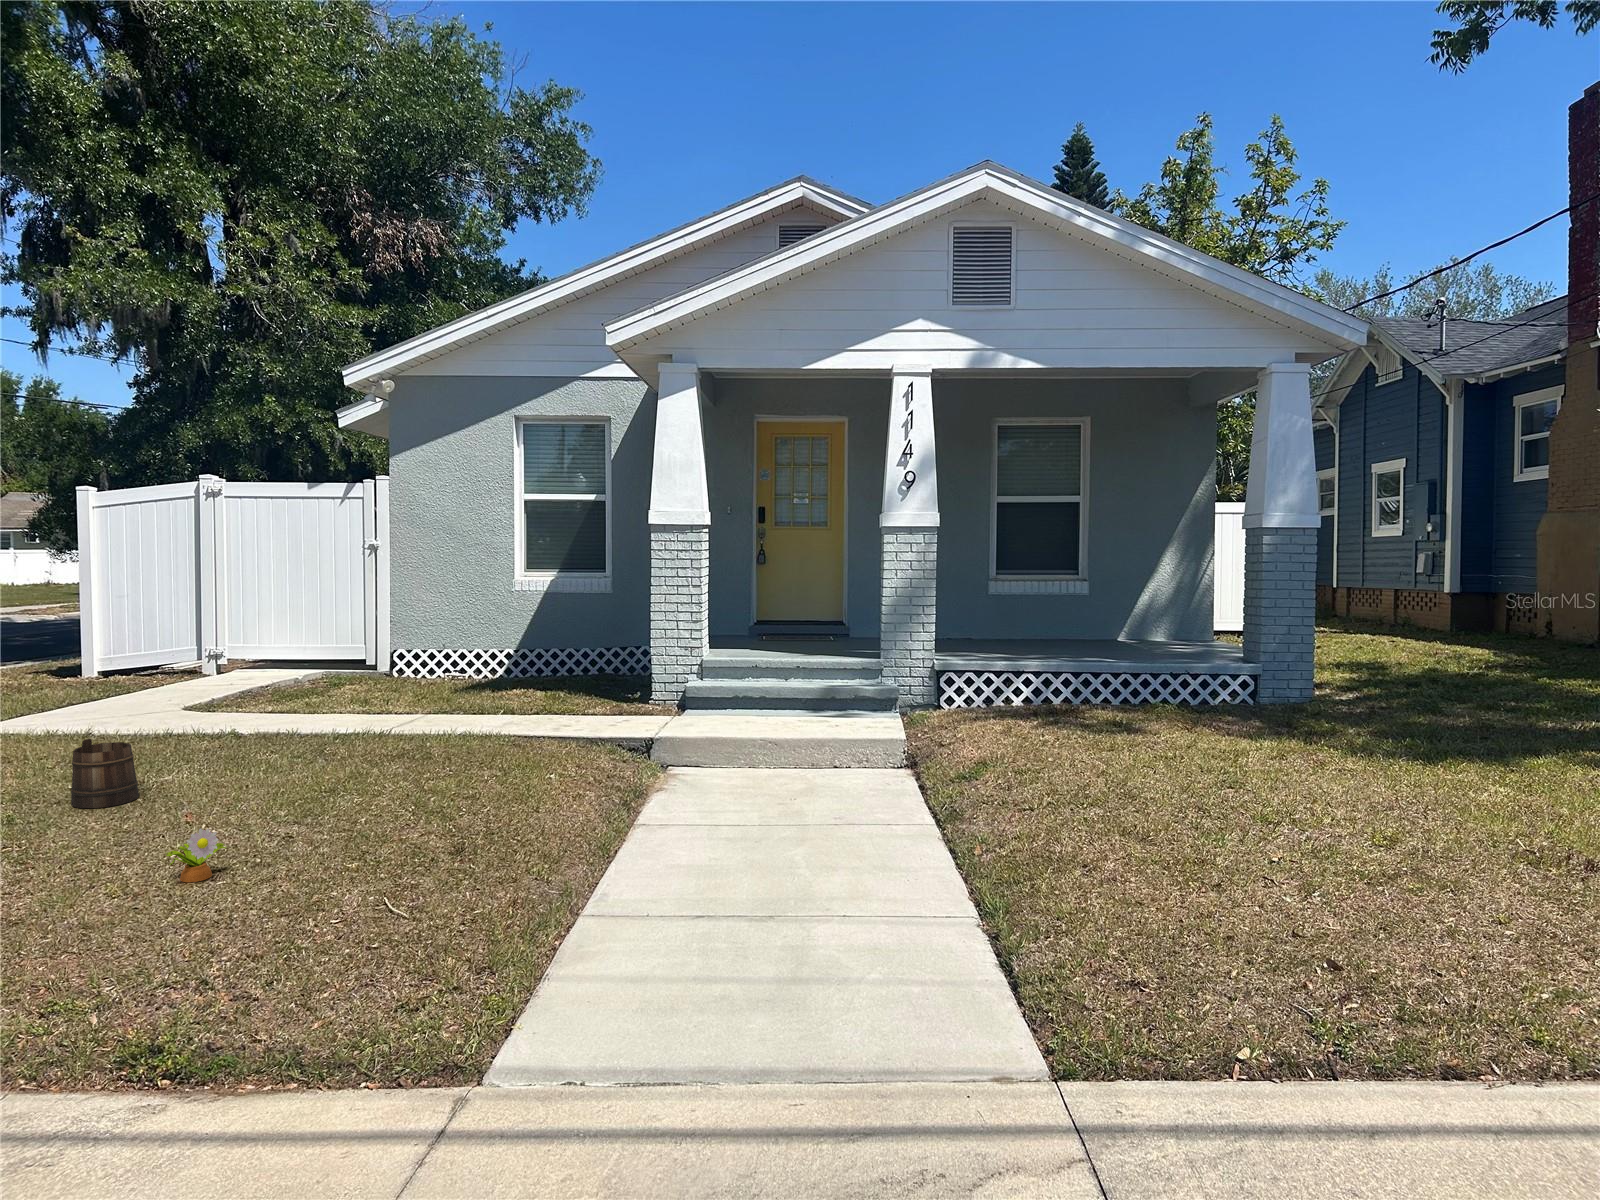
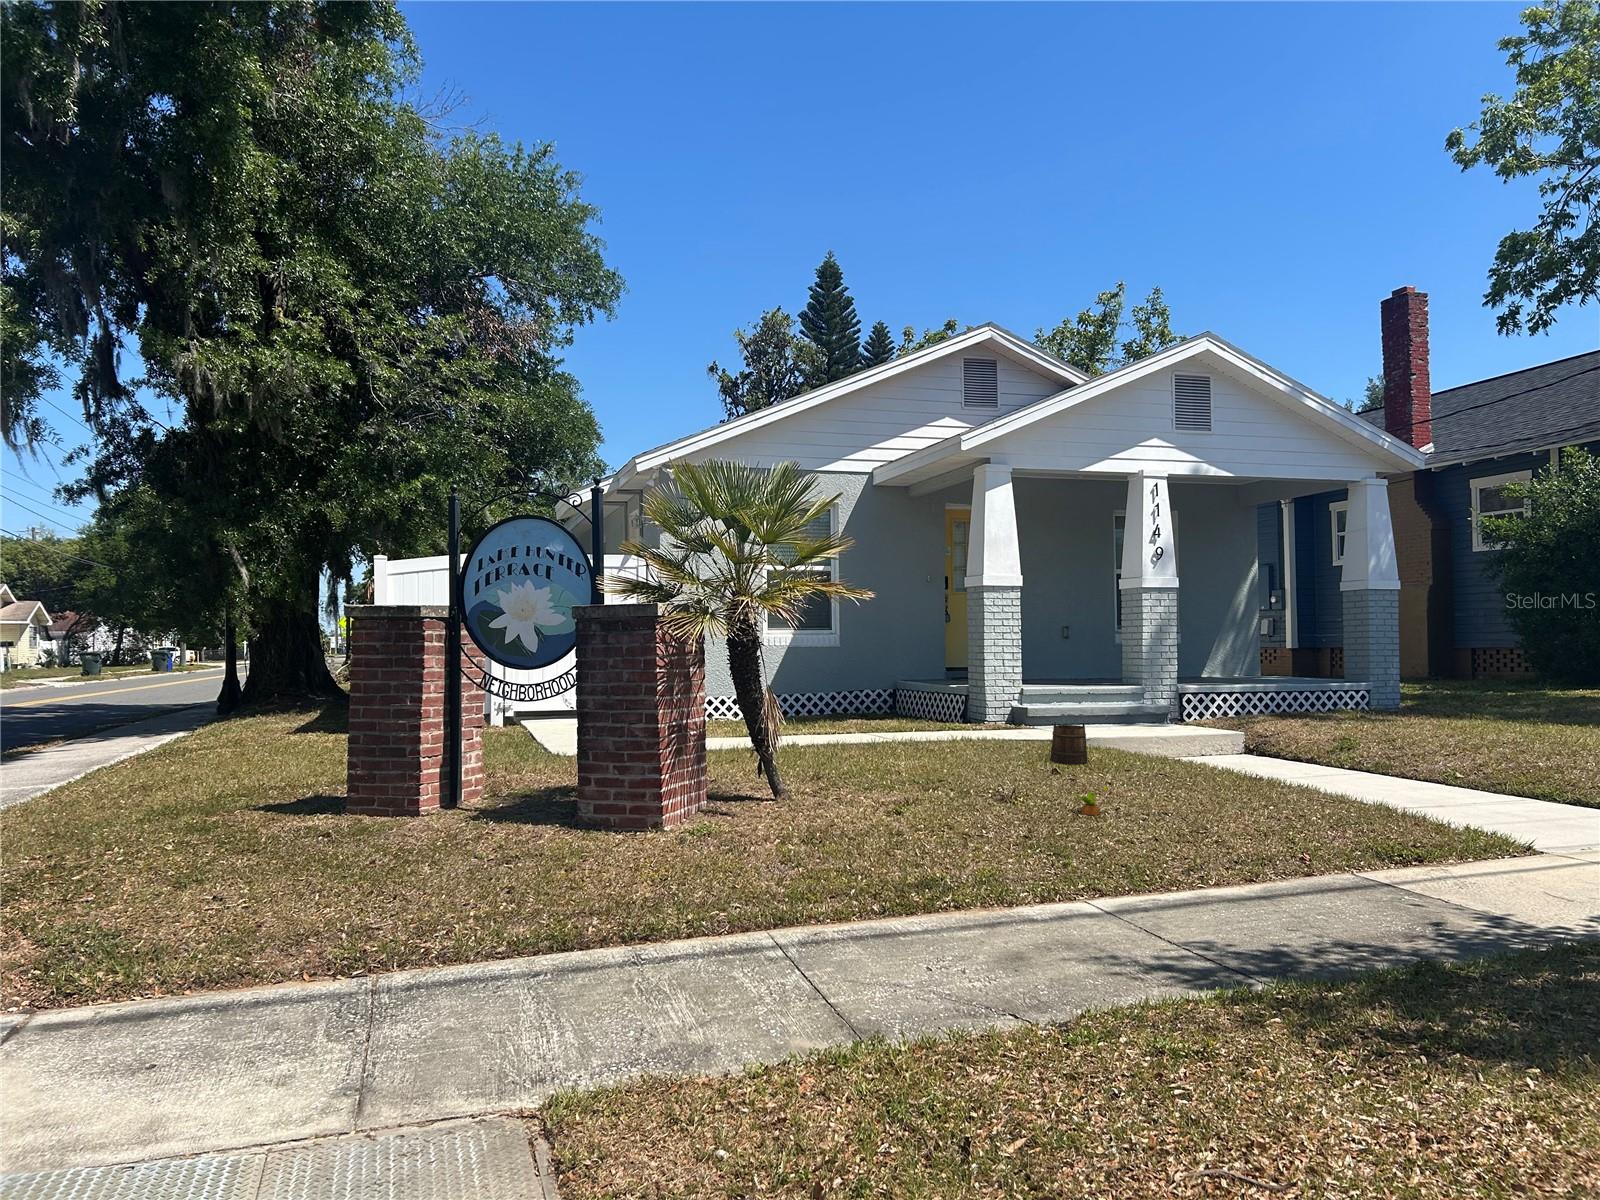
bucket: present [71,739,139,808] -> present [1050,723,1087,764]

